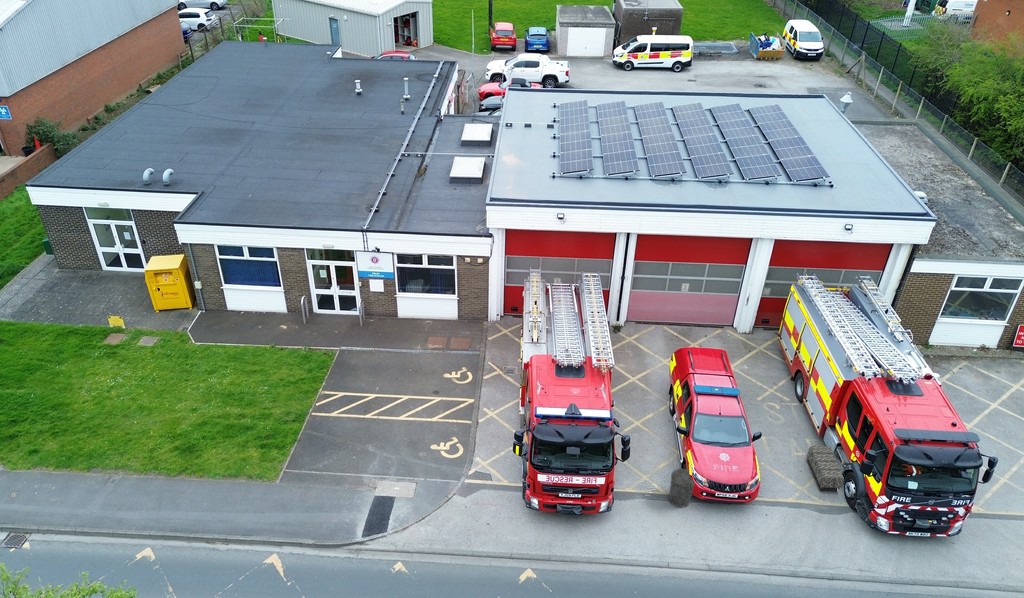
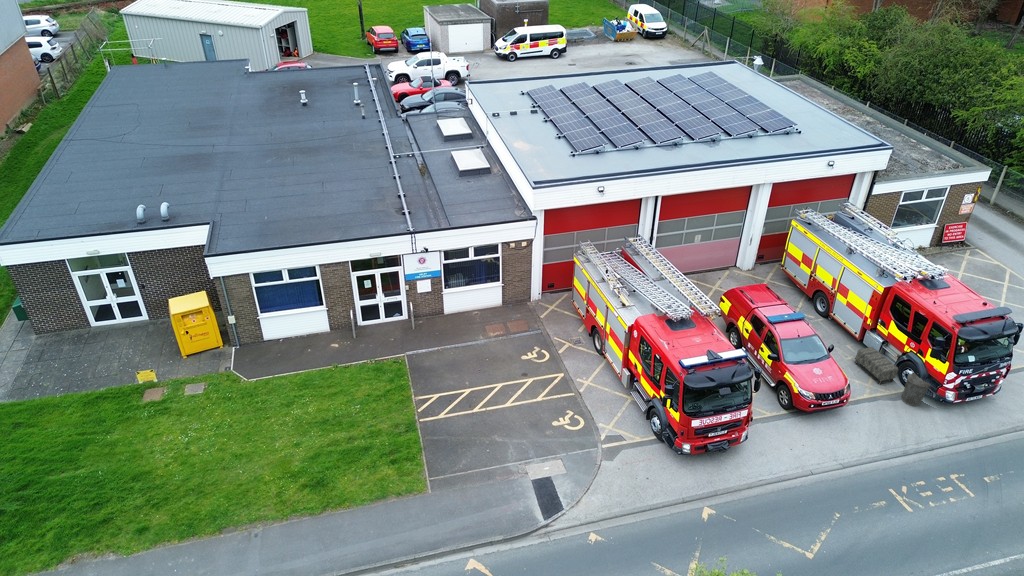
trash can: present [669,469,695,508] -> present [901,373,930,406]

